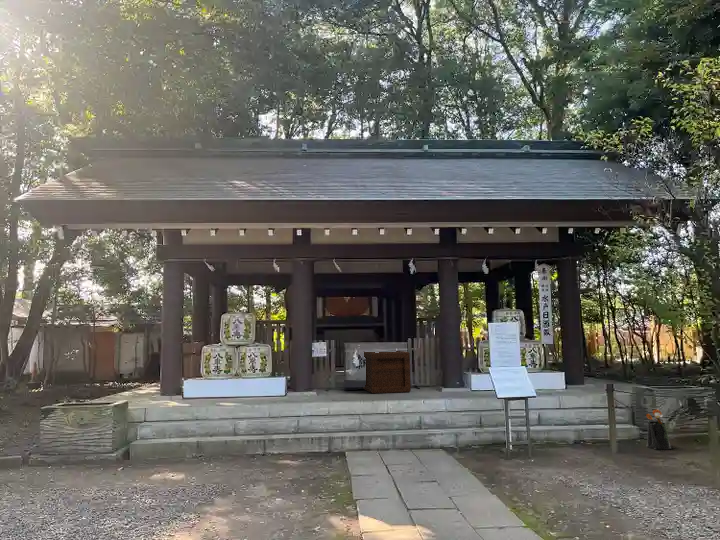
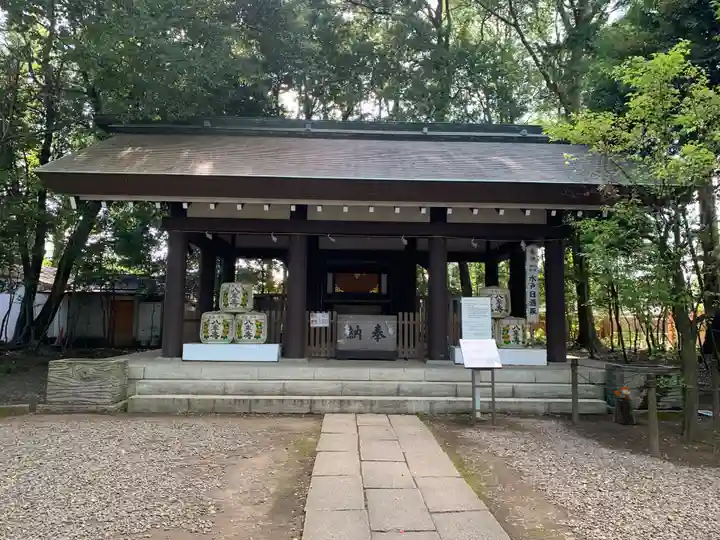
wooden crate: present [363,351,411,394] -> none [352,323,395,363]

